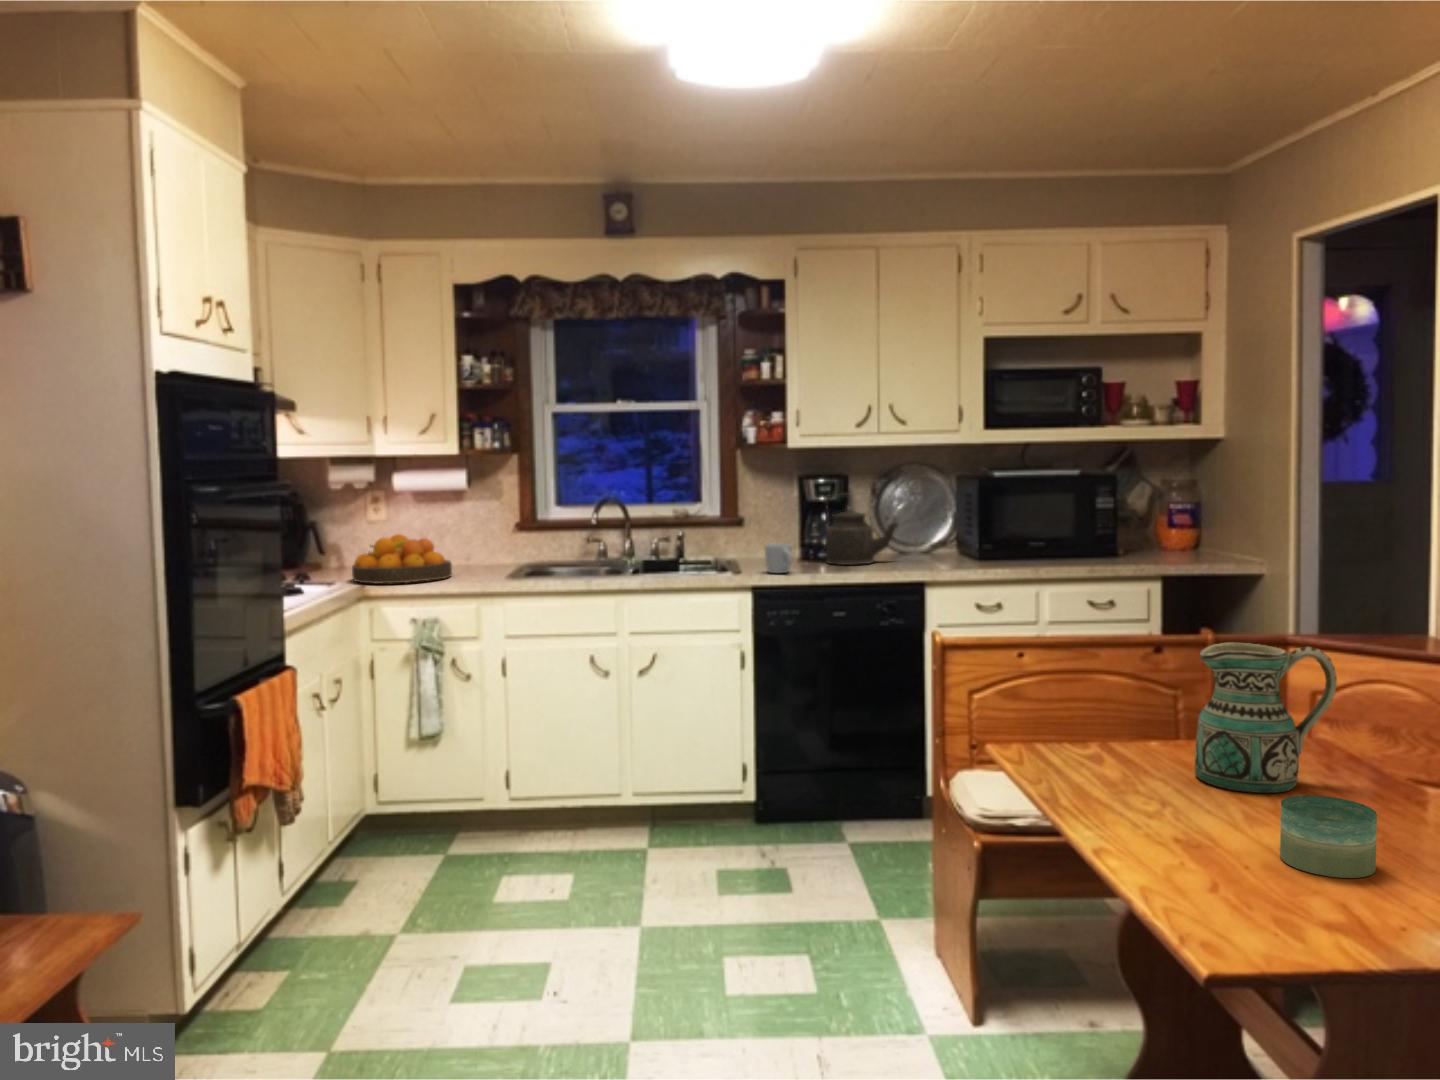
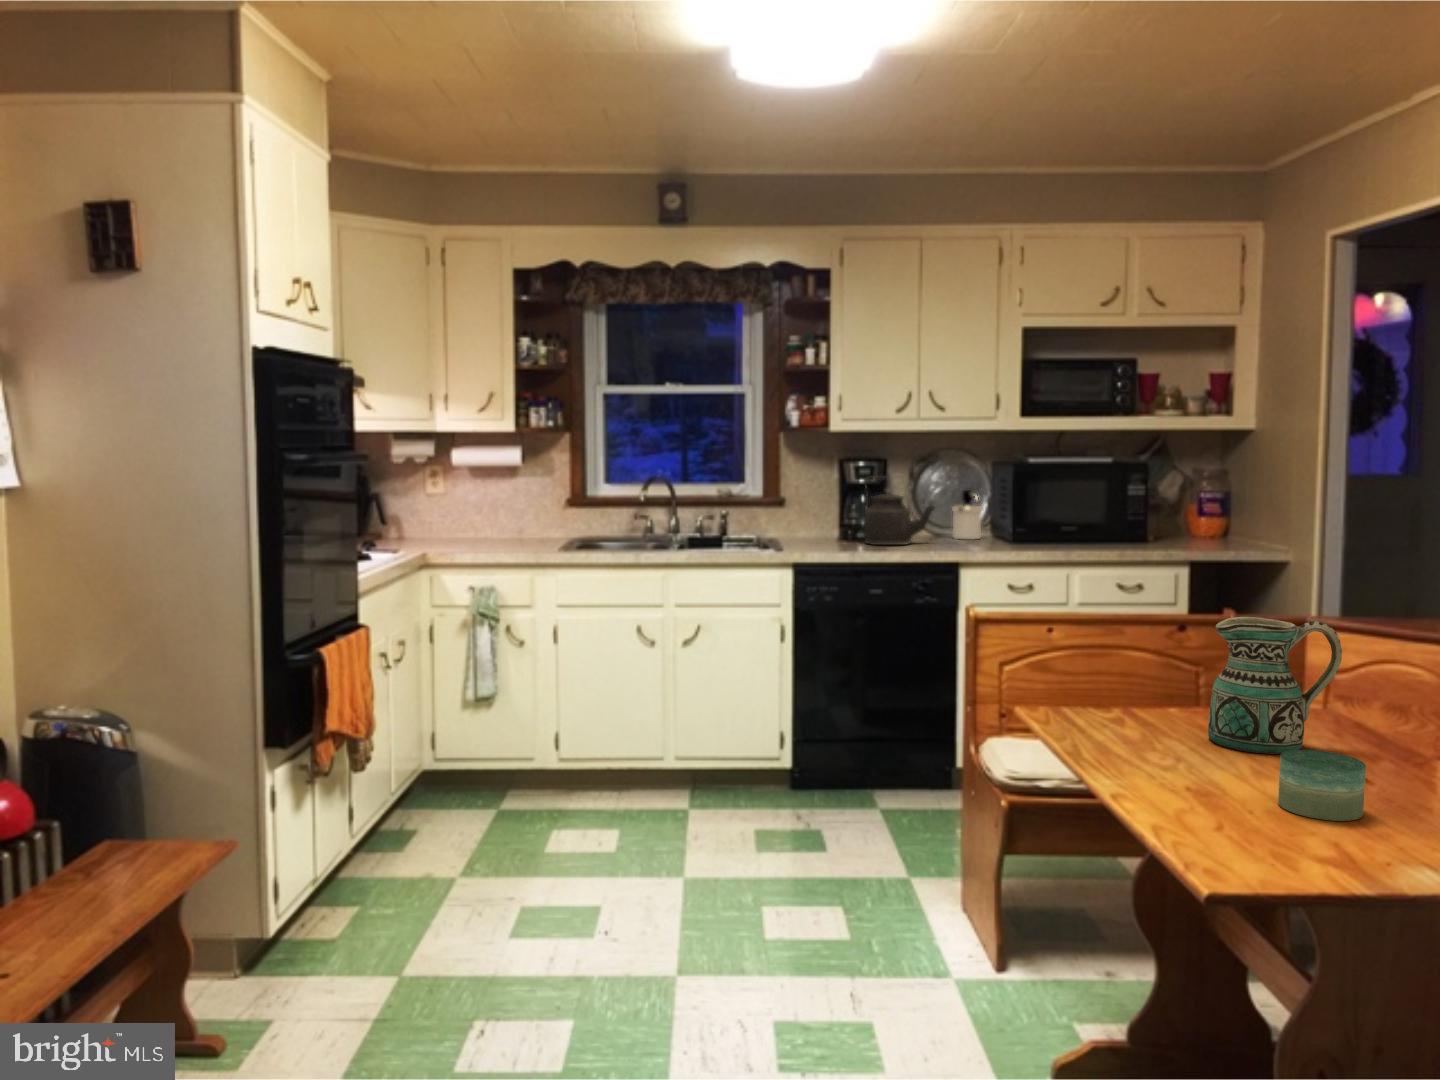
soap dispenser: none [916,505,947,556] -> present [952,490,982,539]
fruit bowl: present [352,534,452,584] -> none [413,506,507,553]
mug: present [765,544,792,573] -> none [806,523,833,551]

